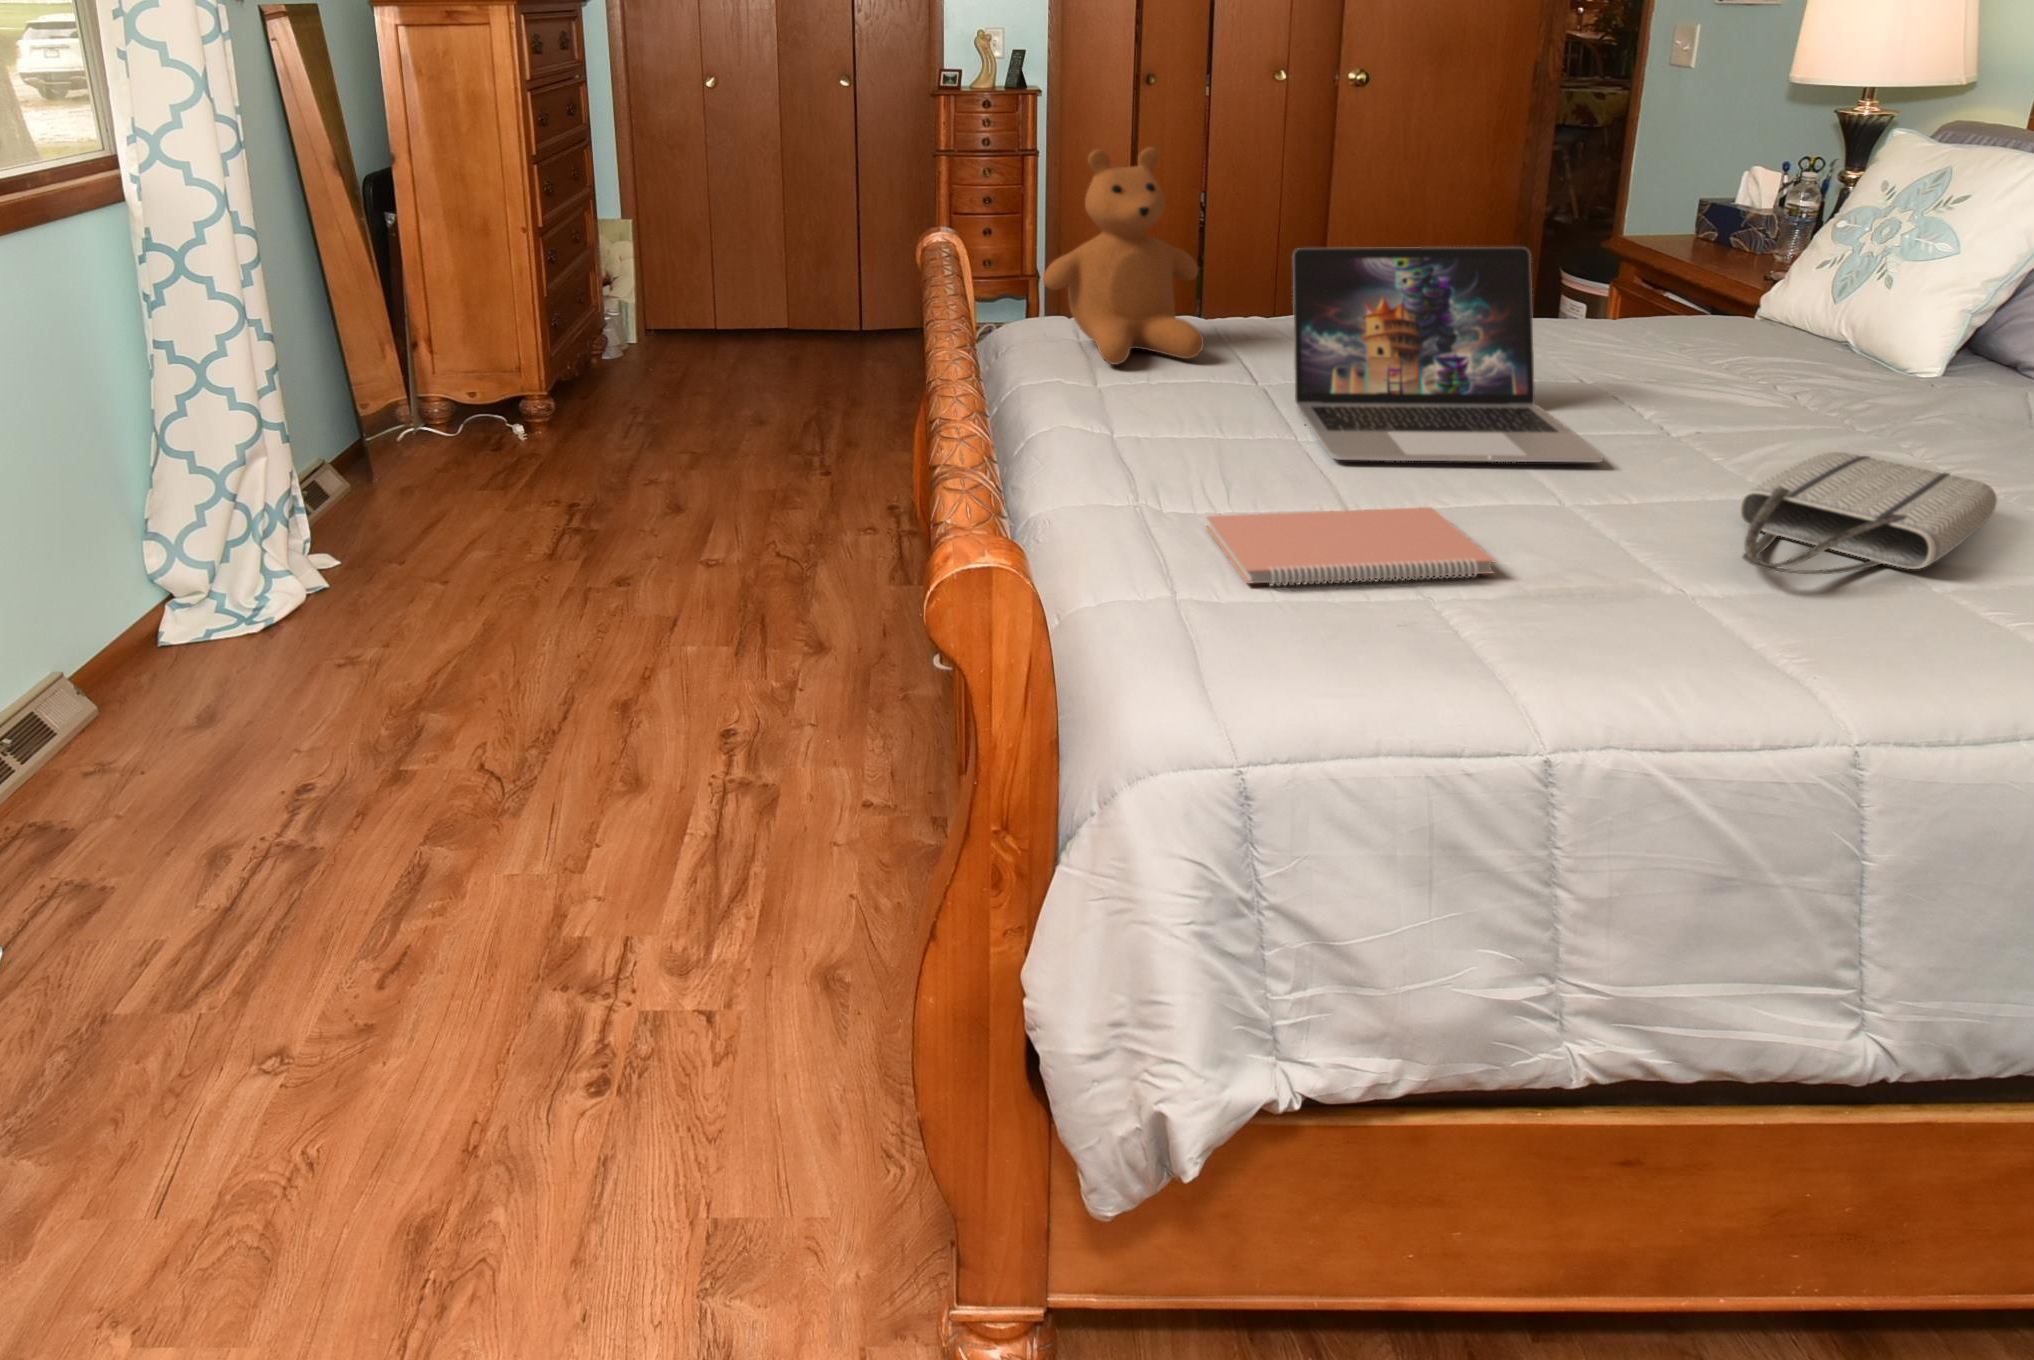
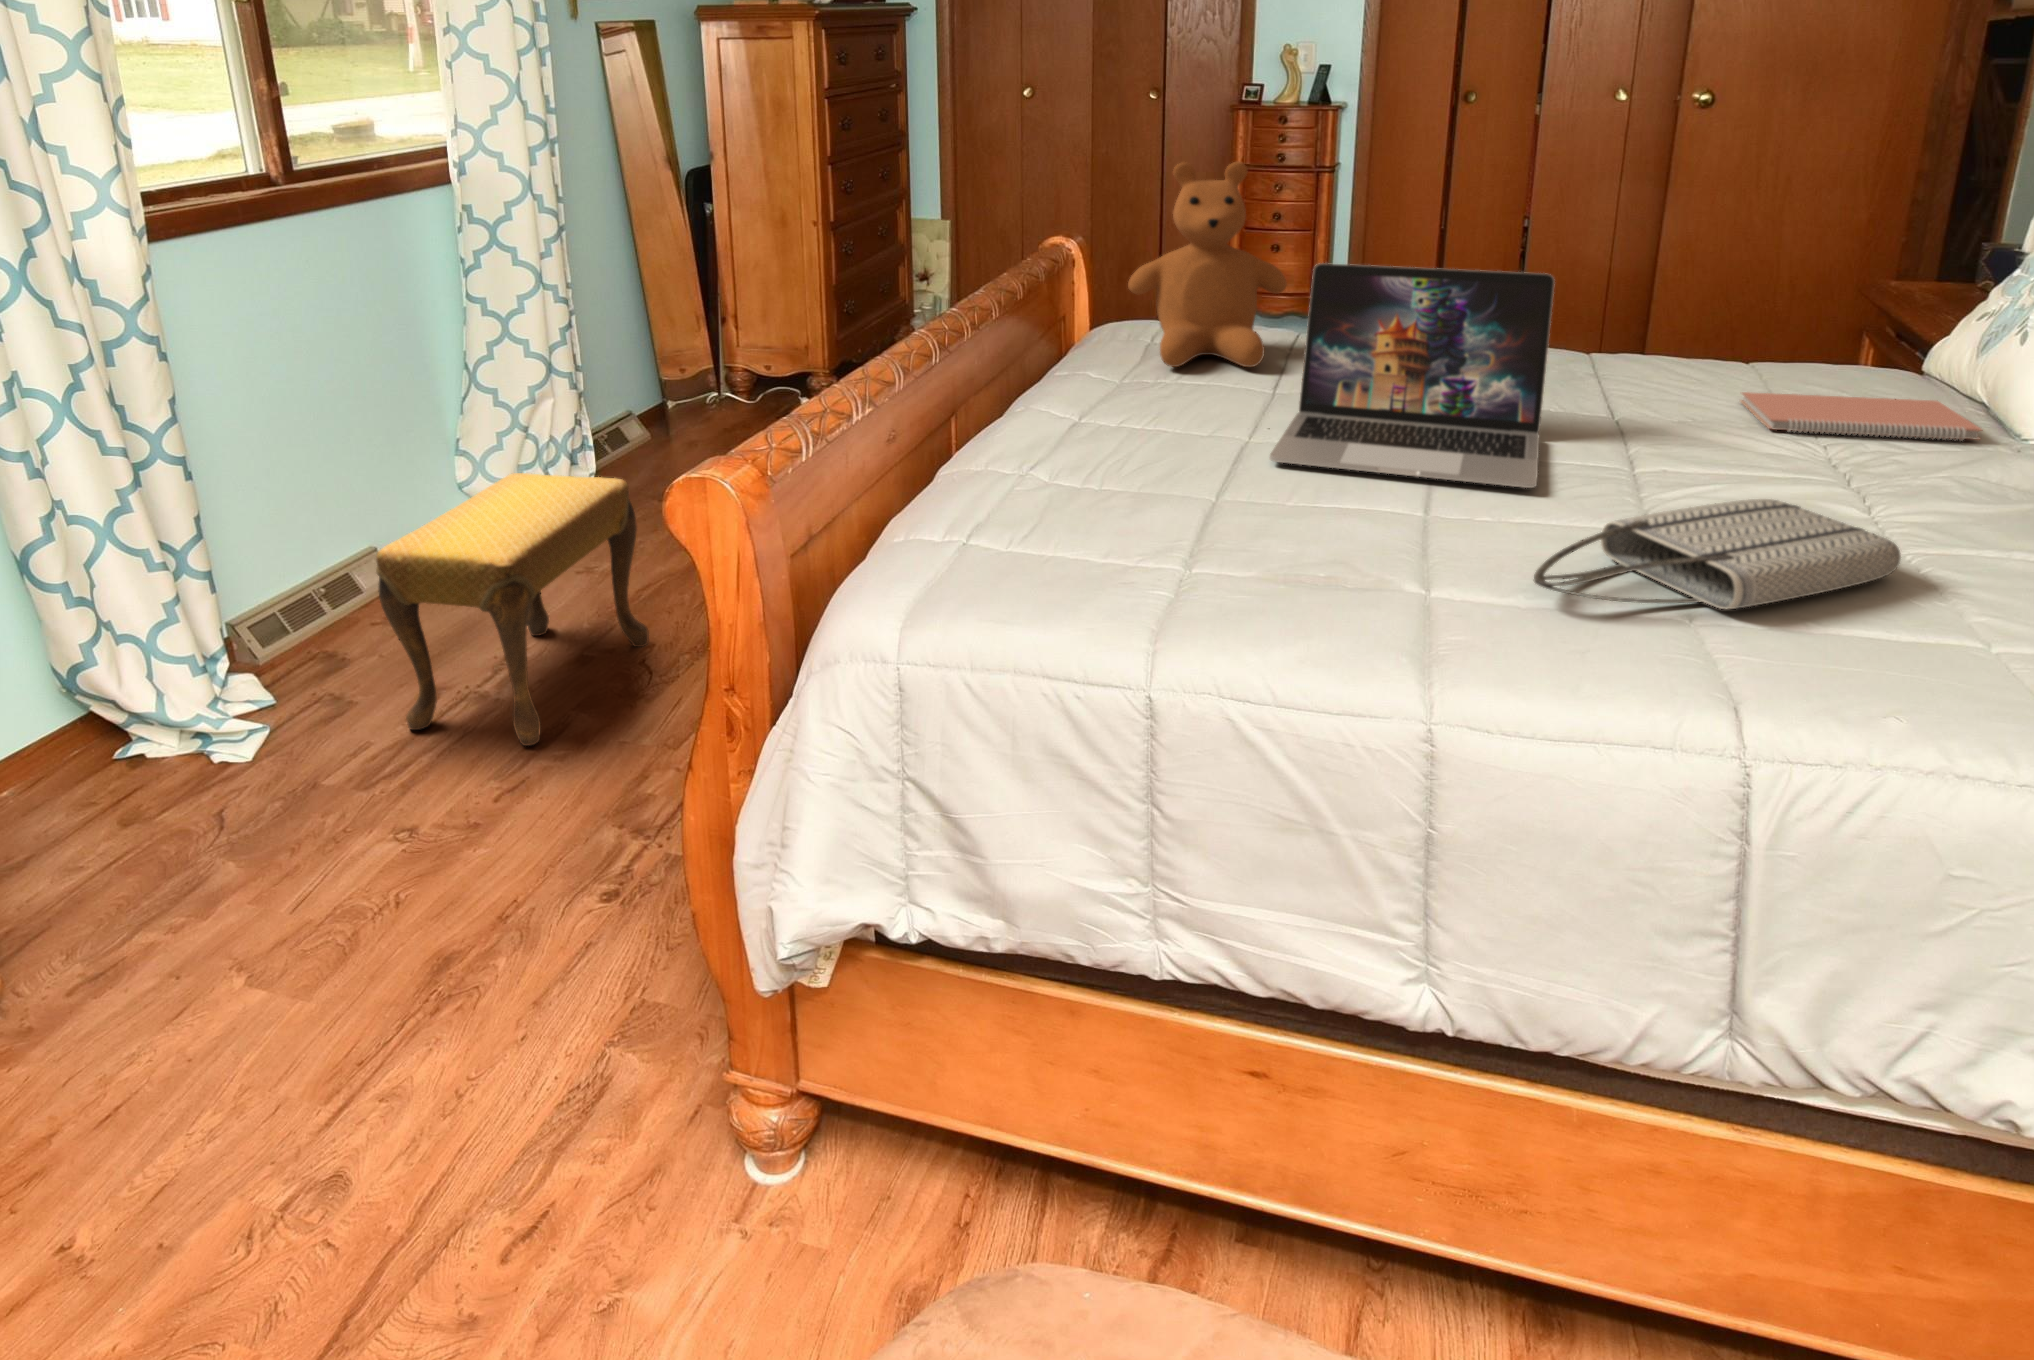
notebook: present [1206,507,1495,586] -> present [1740,392,1982,440]
footstool: none [161,549,475,909] -> present [376,473,649,746]

